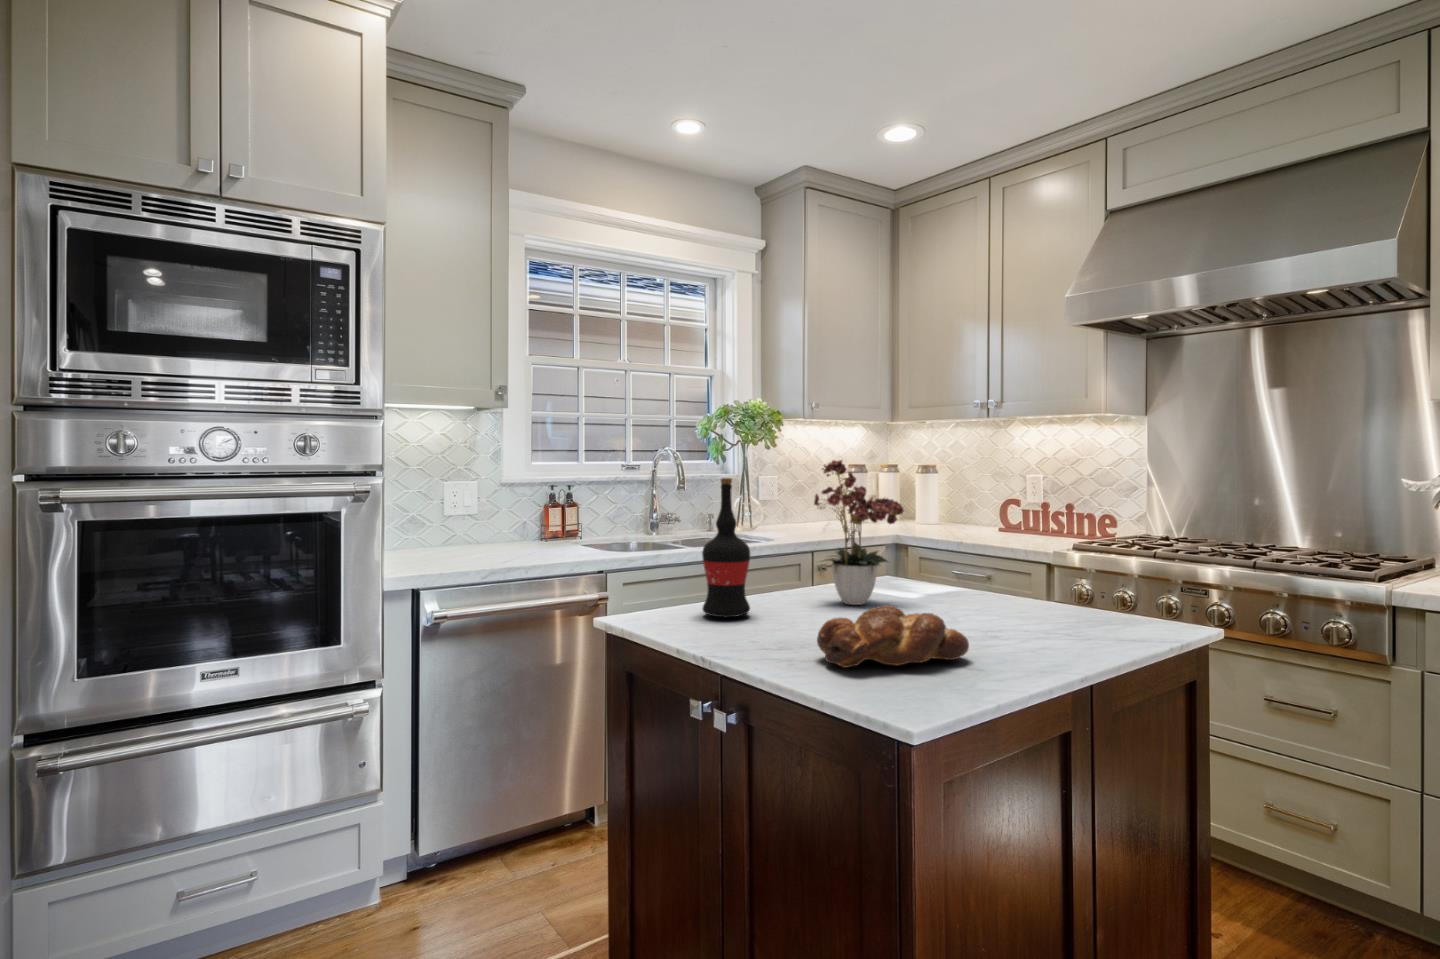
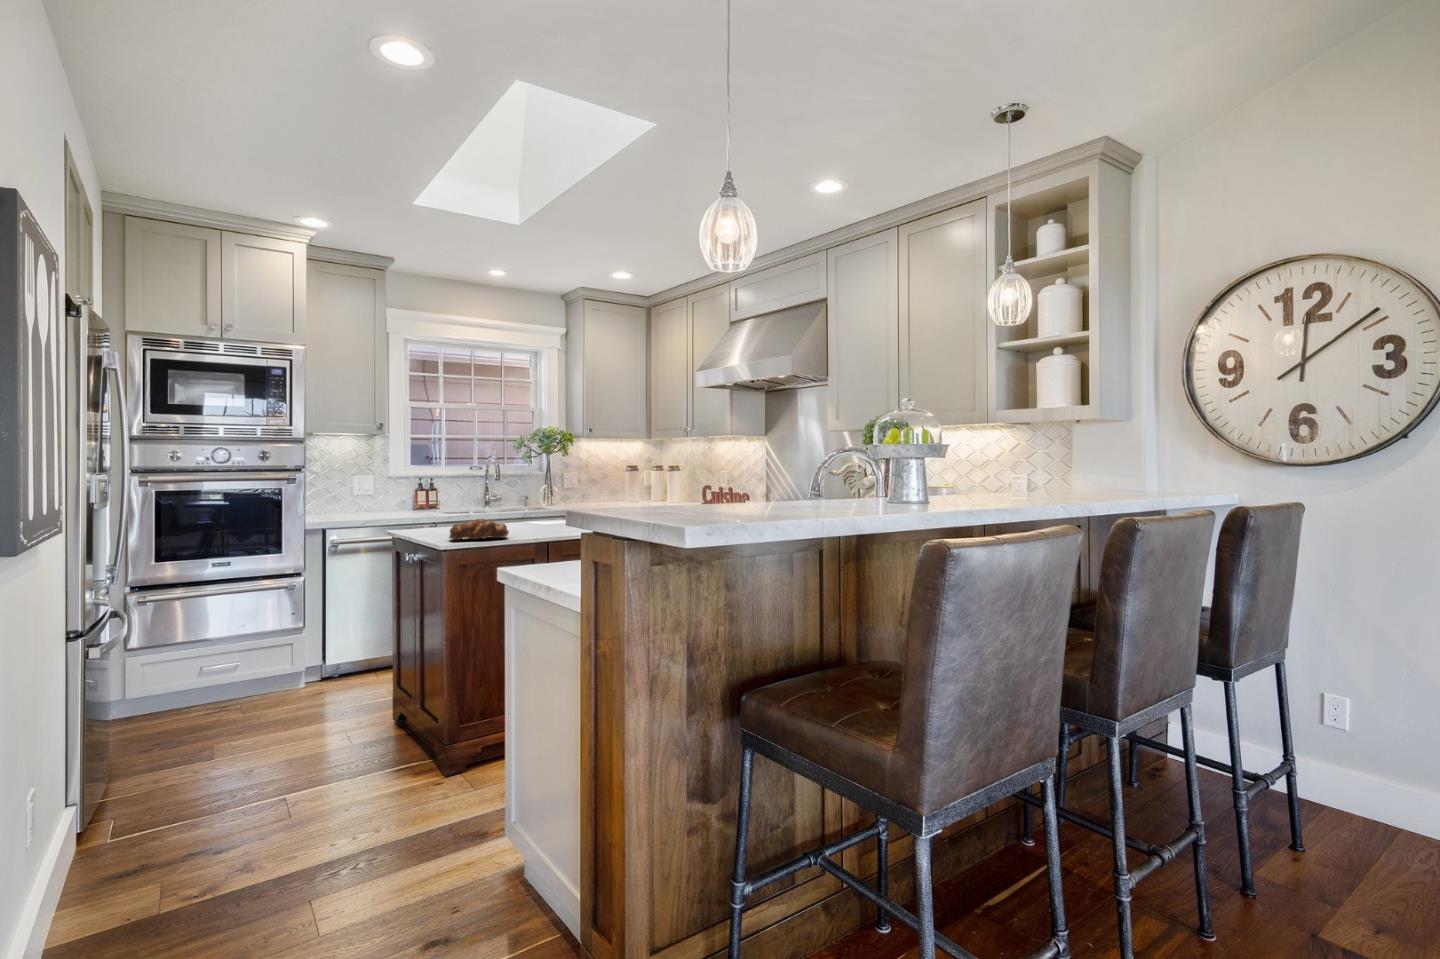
flower arrangement: present [814,460,904,605] -> none [489,460,537,528]
wine bottle: present [702,478,750,617] -> none [433,470,455,531]

